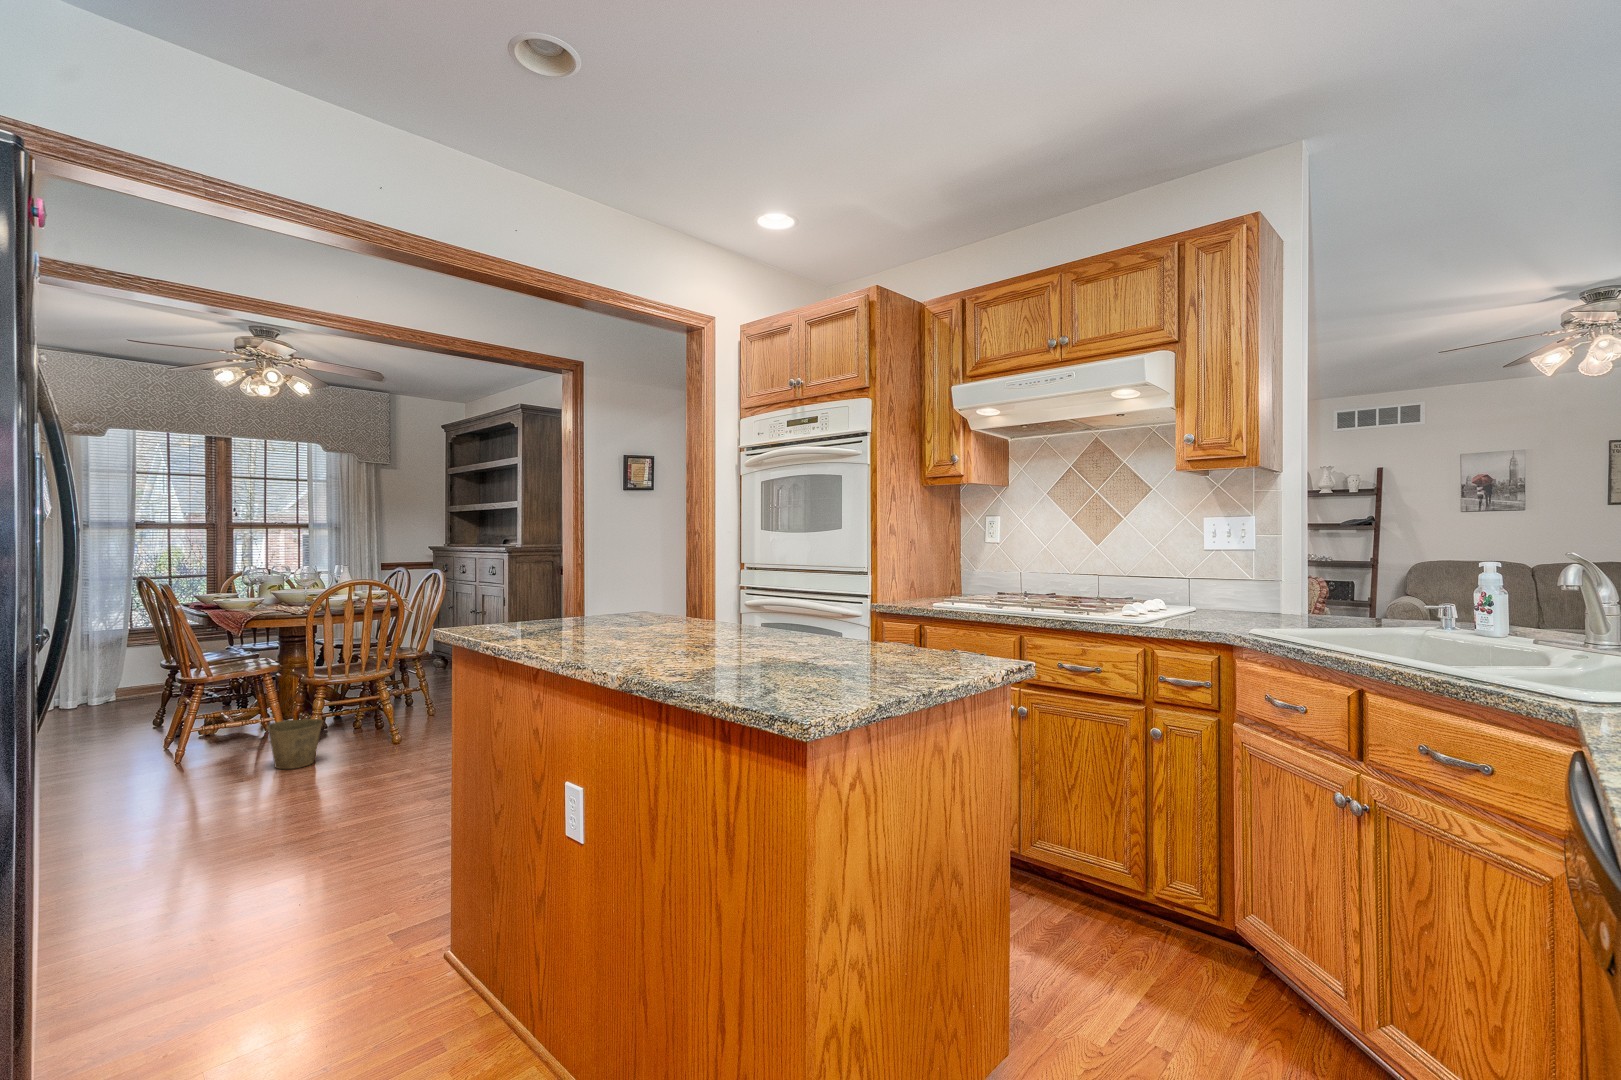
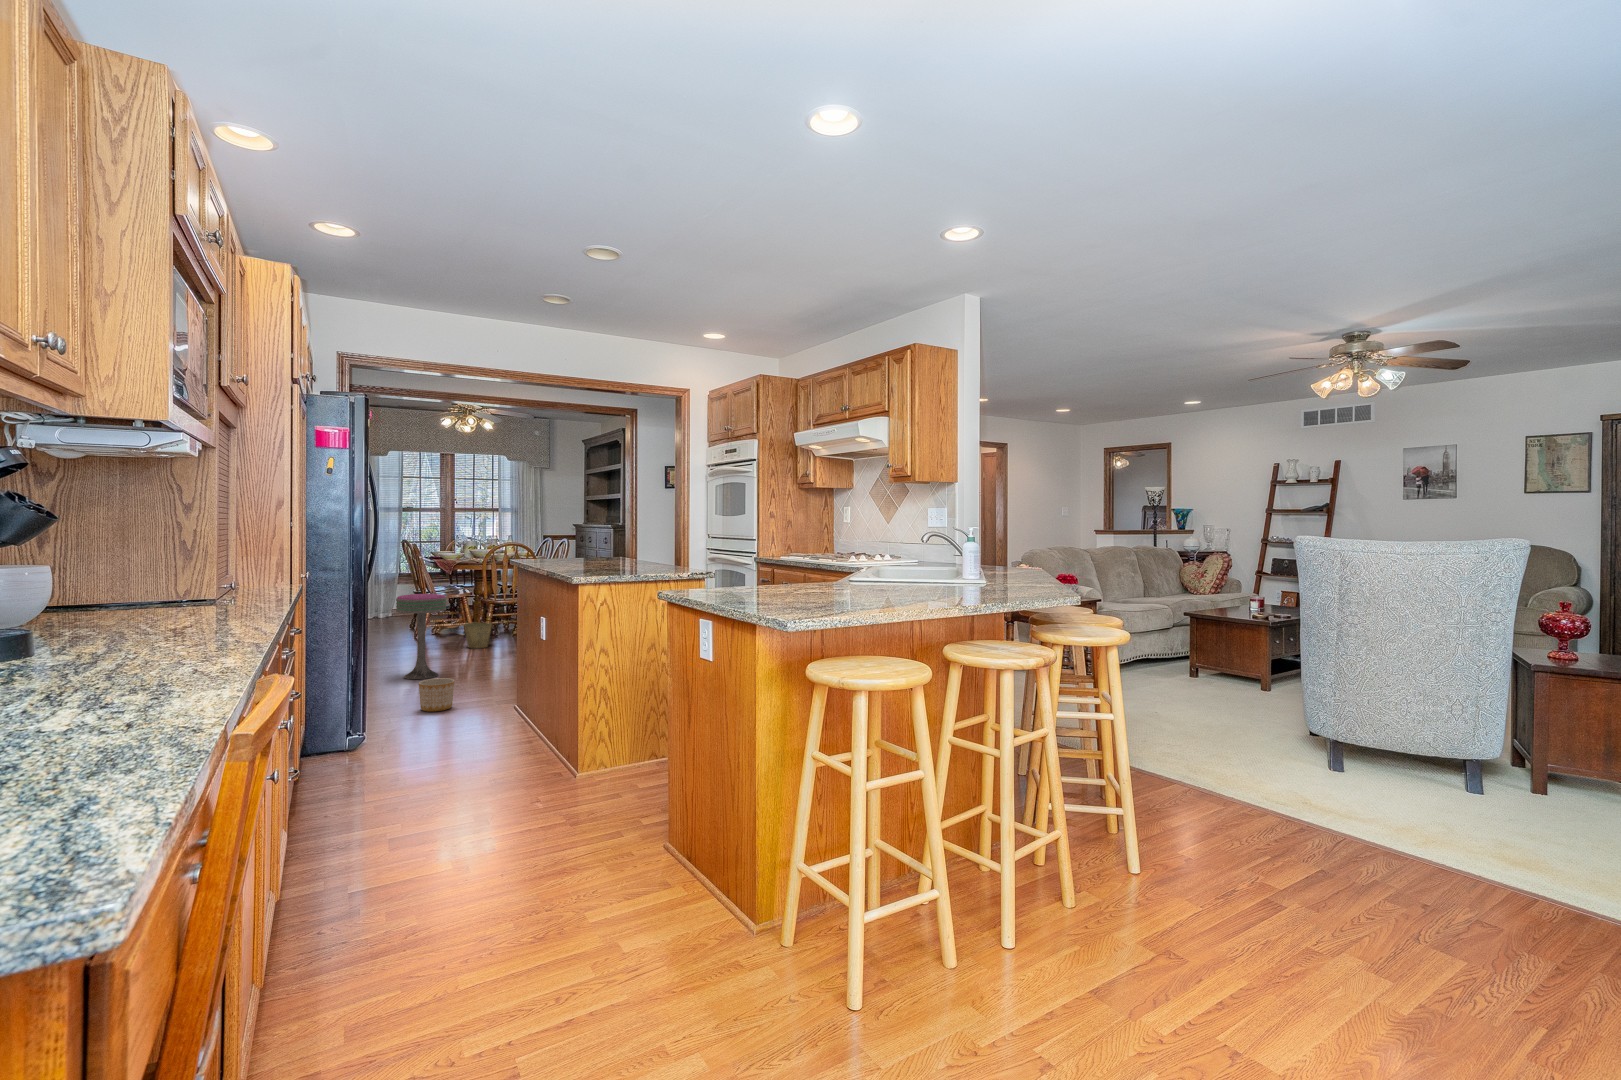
bar stool: none [124,691,245,882] -> present [396,594,446,679]
planter: none [190,915,289,1021] -> present [419,678,454,712]

